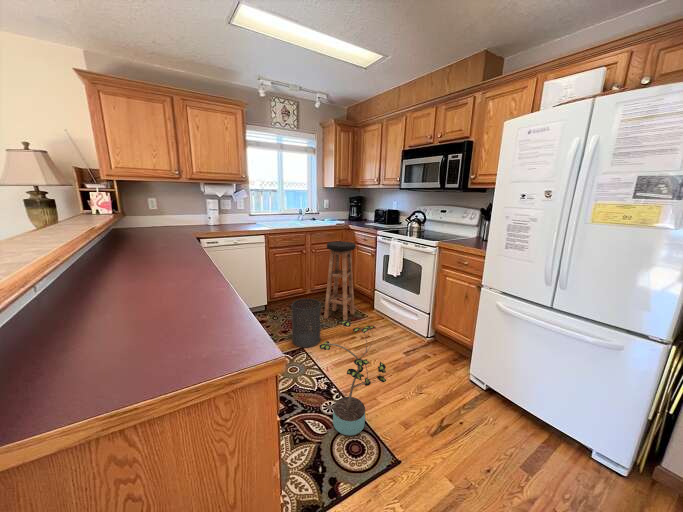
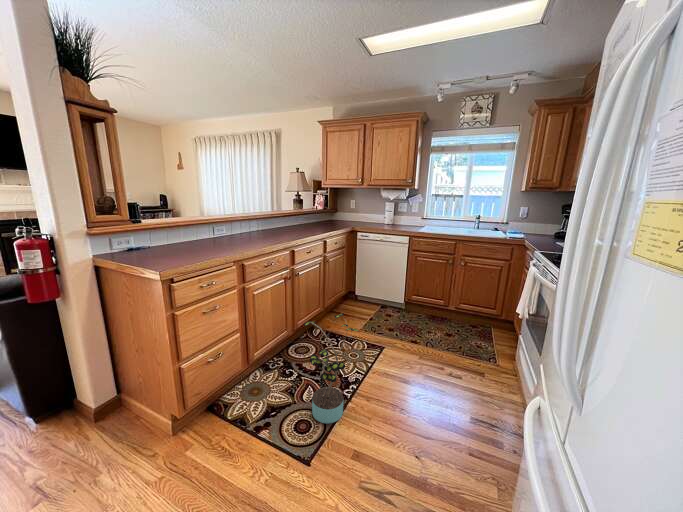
bar stool: present [324,241,356,320] -> none [441,254,493,353]
trash can: present [291,299,321,347] -> none [382,302,414,352]

